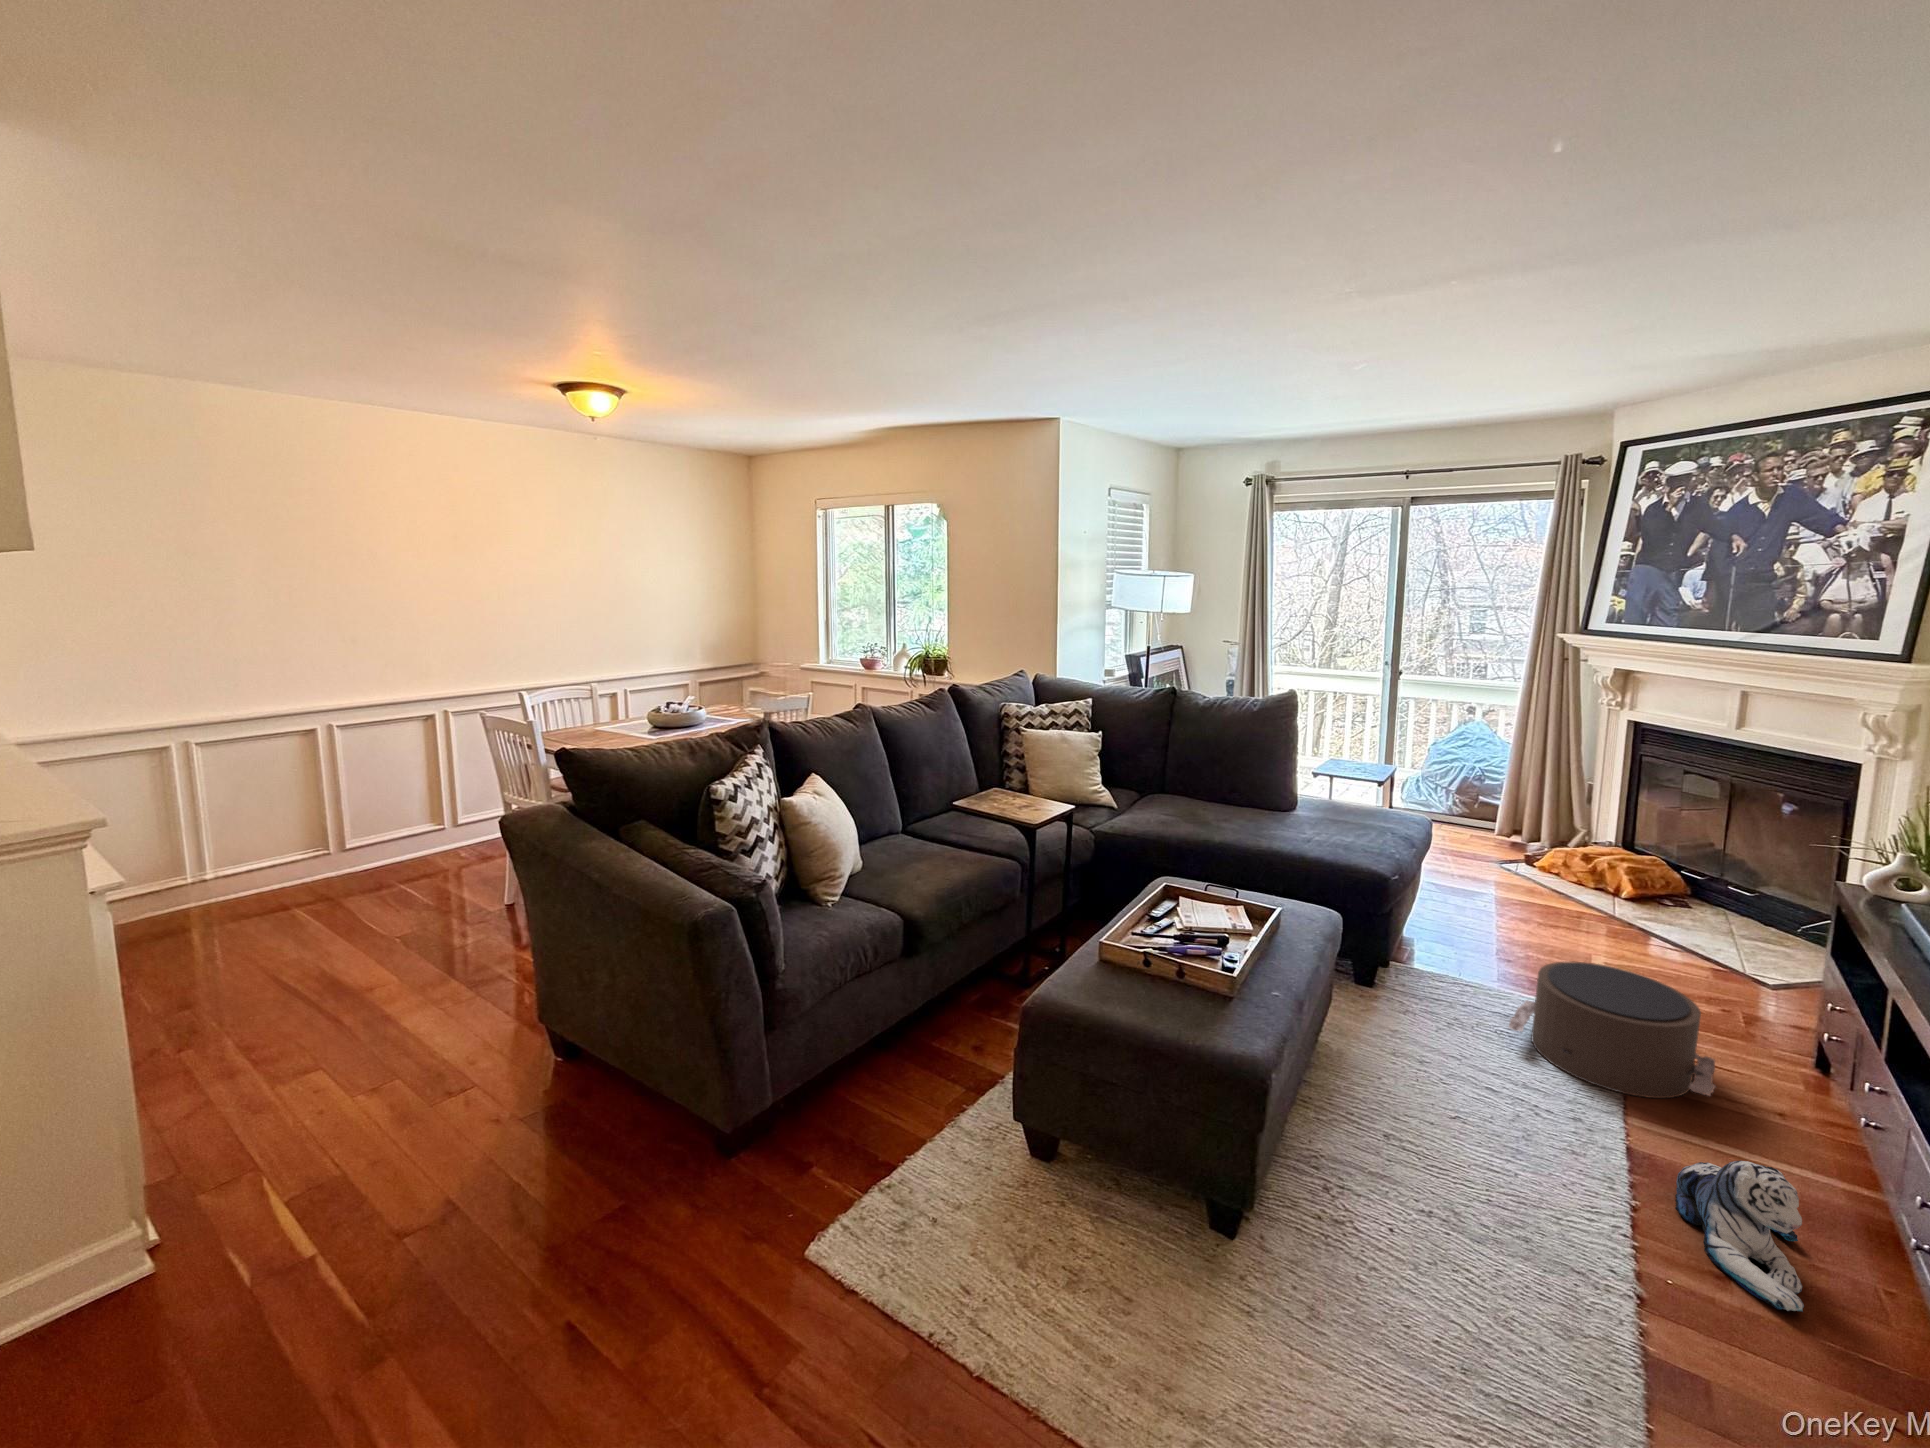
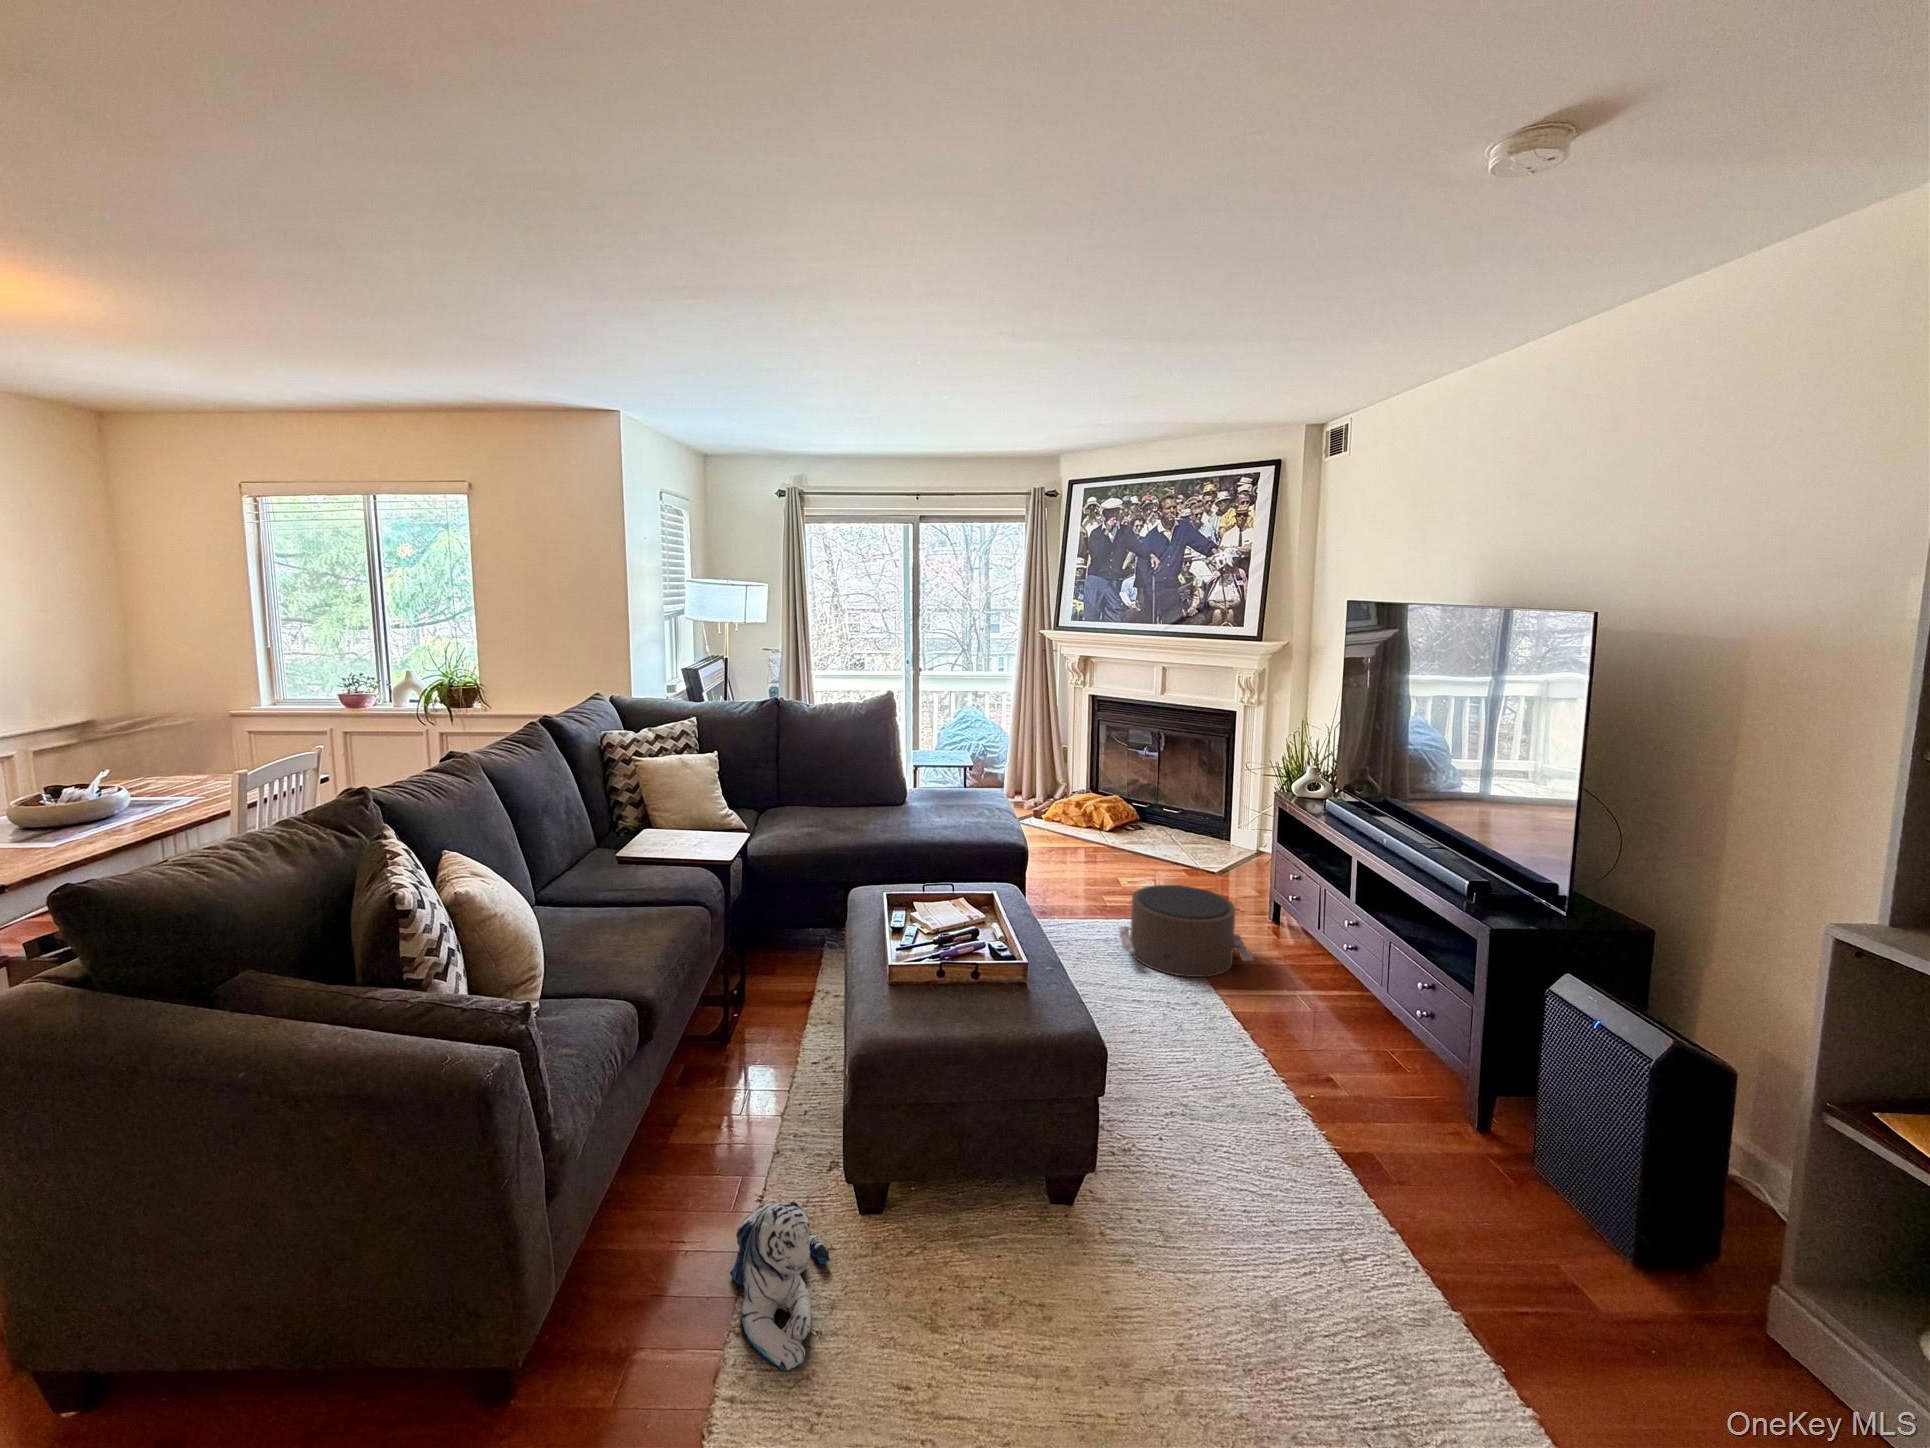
plush toy: present [1675,1161,1804,1312] -> present [730,1202,830,1371]

